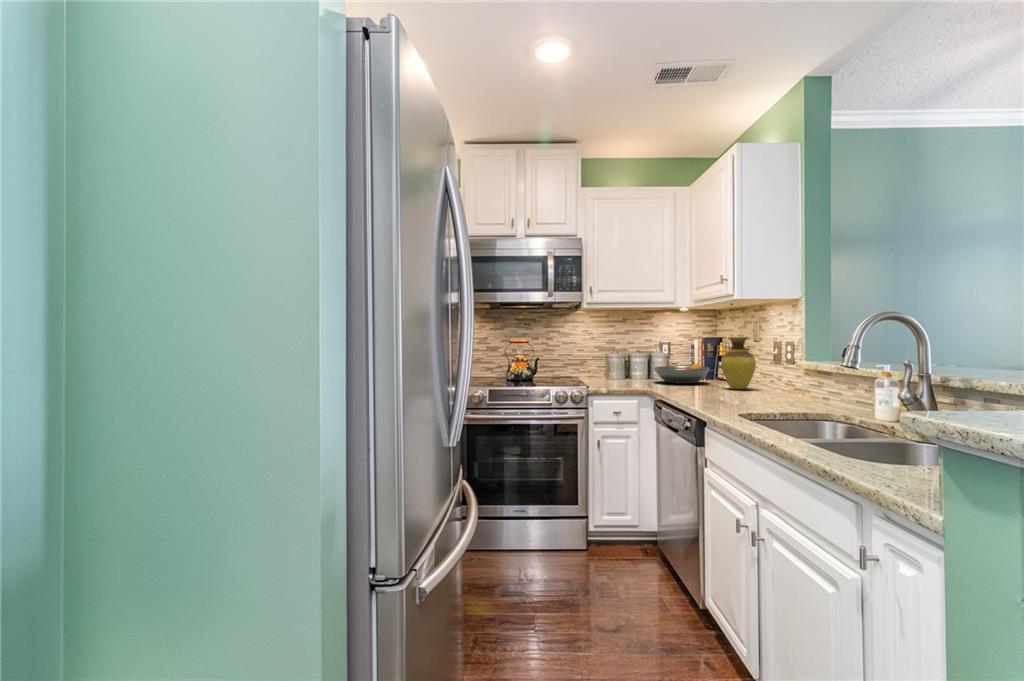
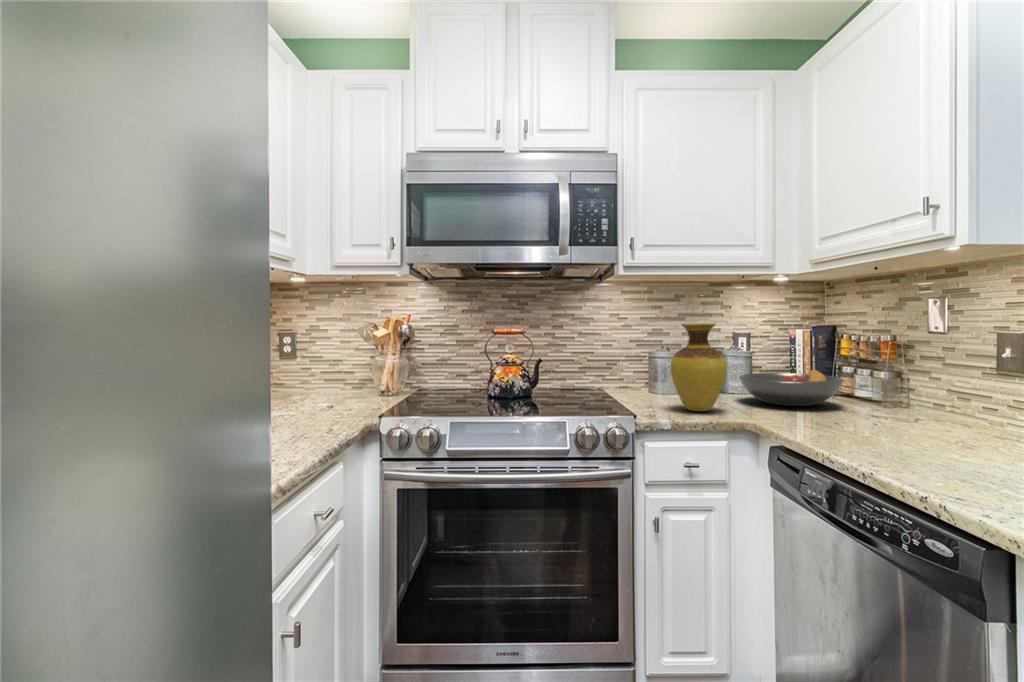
vase: present [721,337,756,389] -> present [671,323,727,411]

